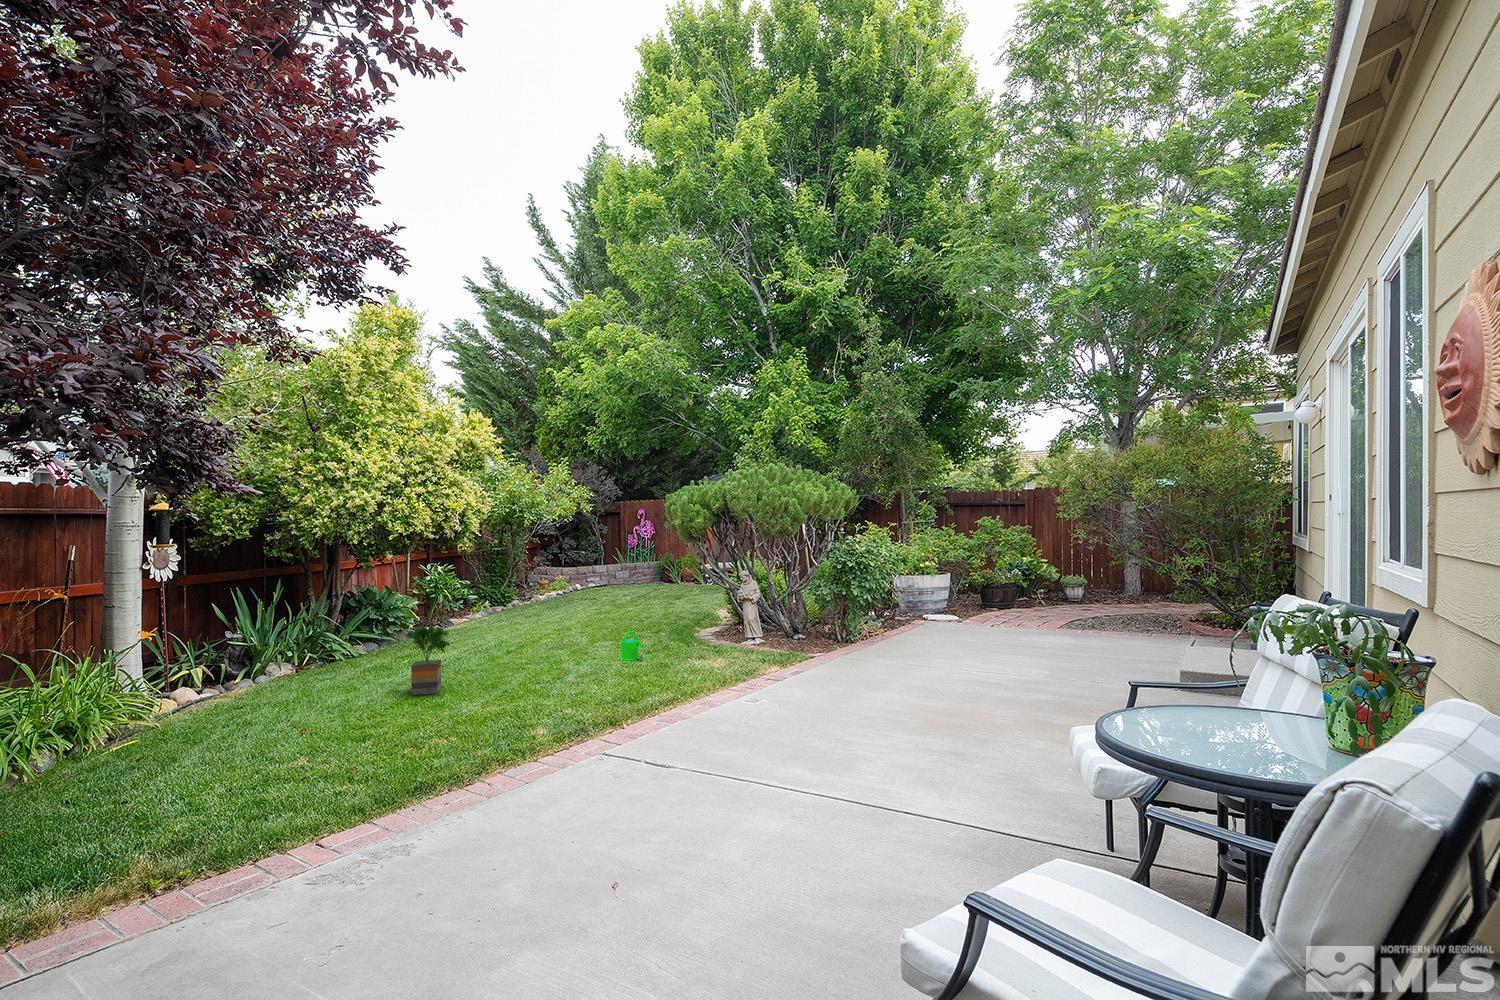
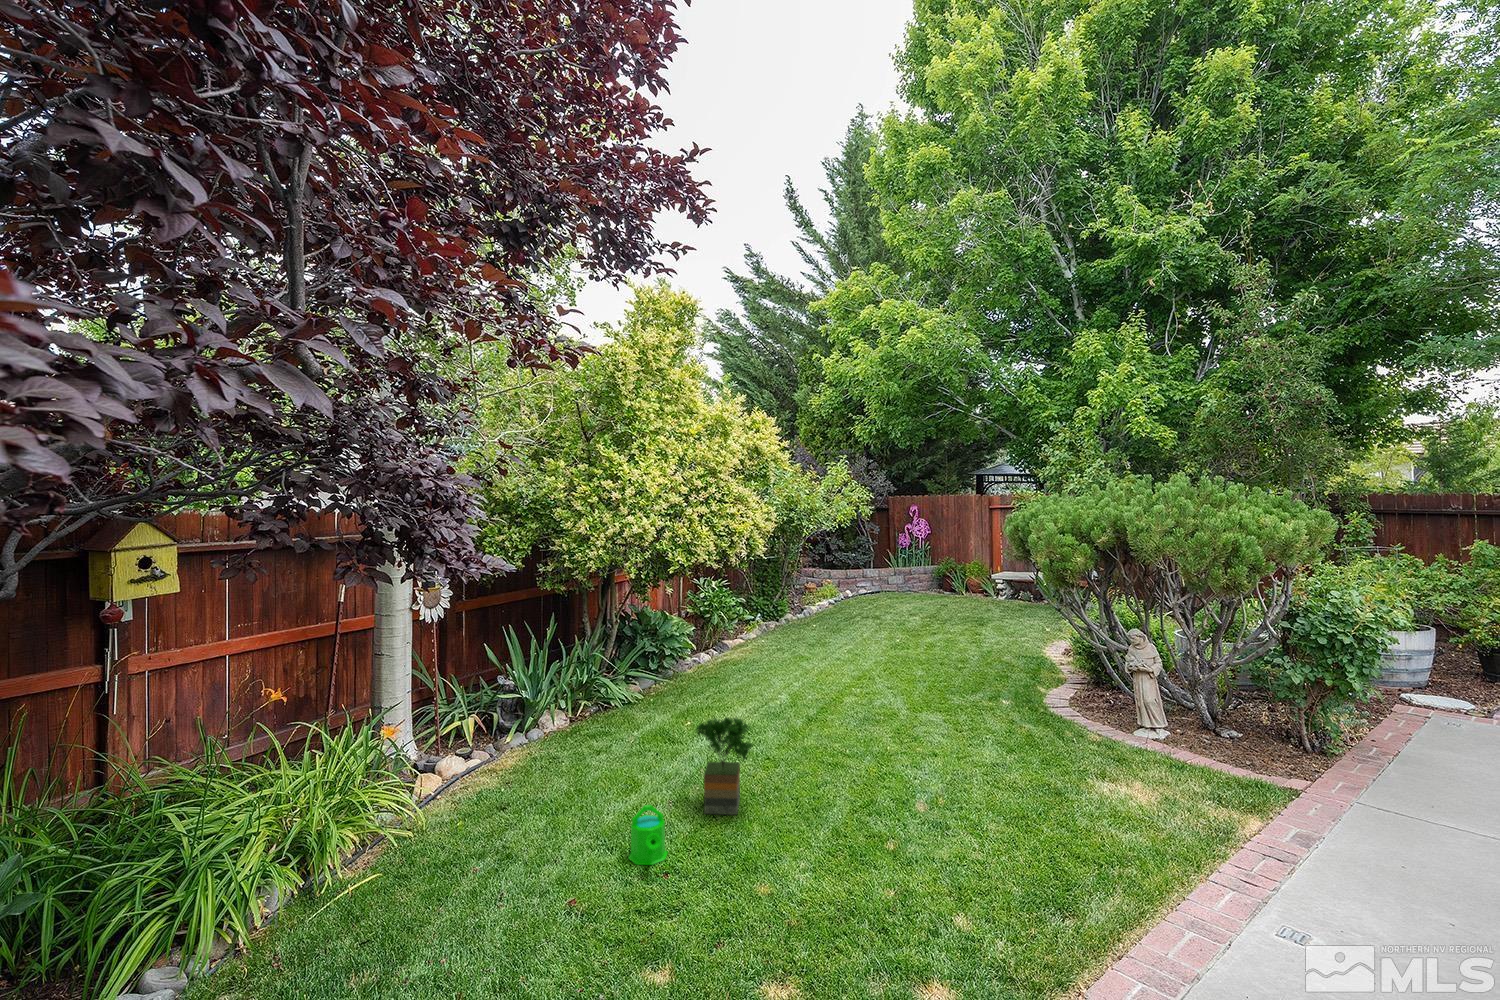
watering can: present [620,631,642,661] -> present [628,805,668,865]

